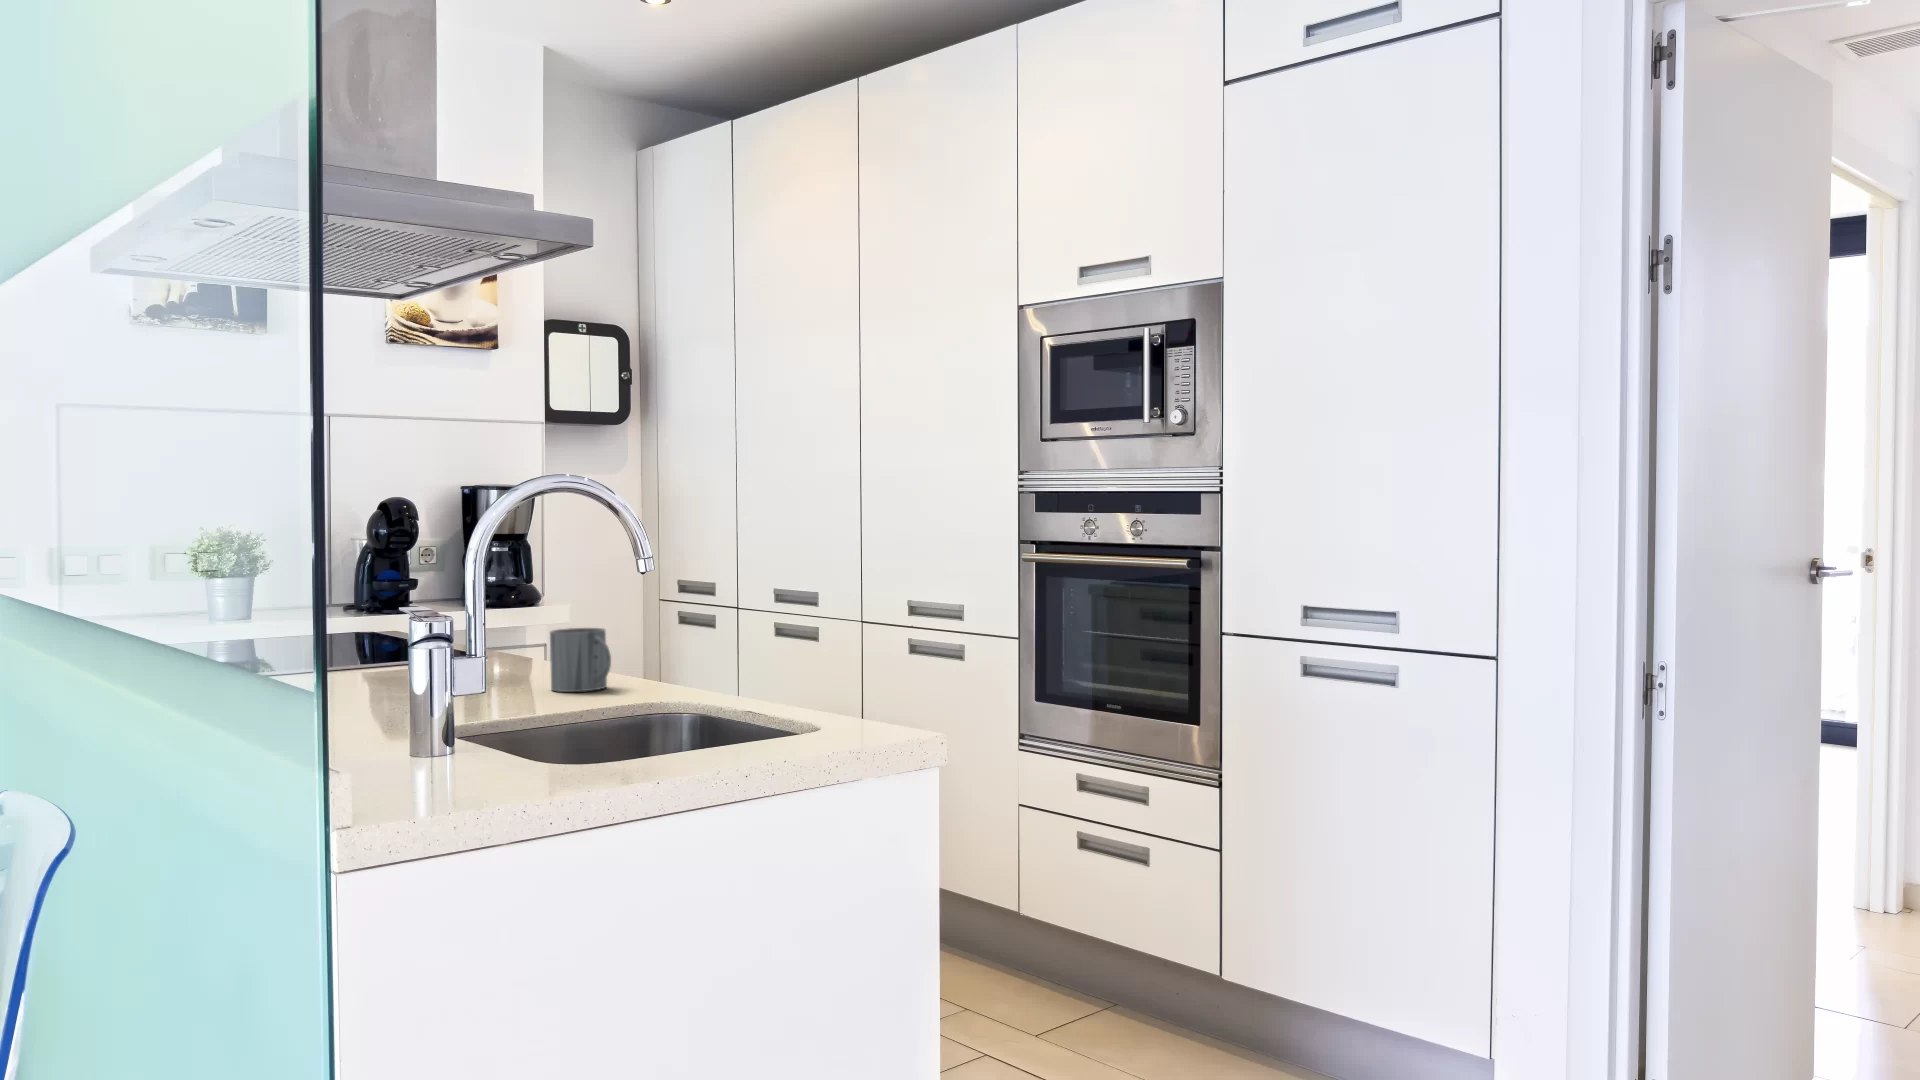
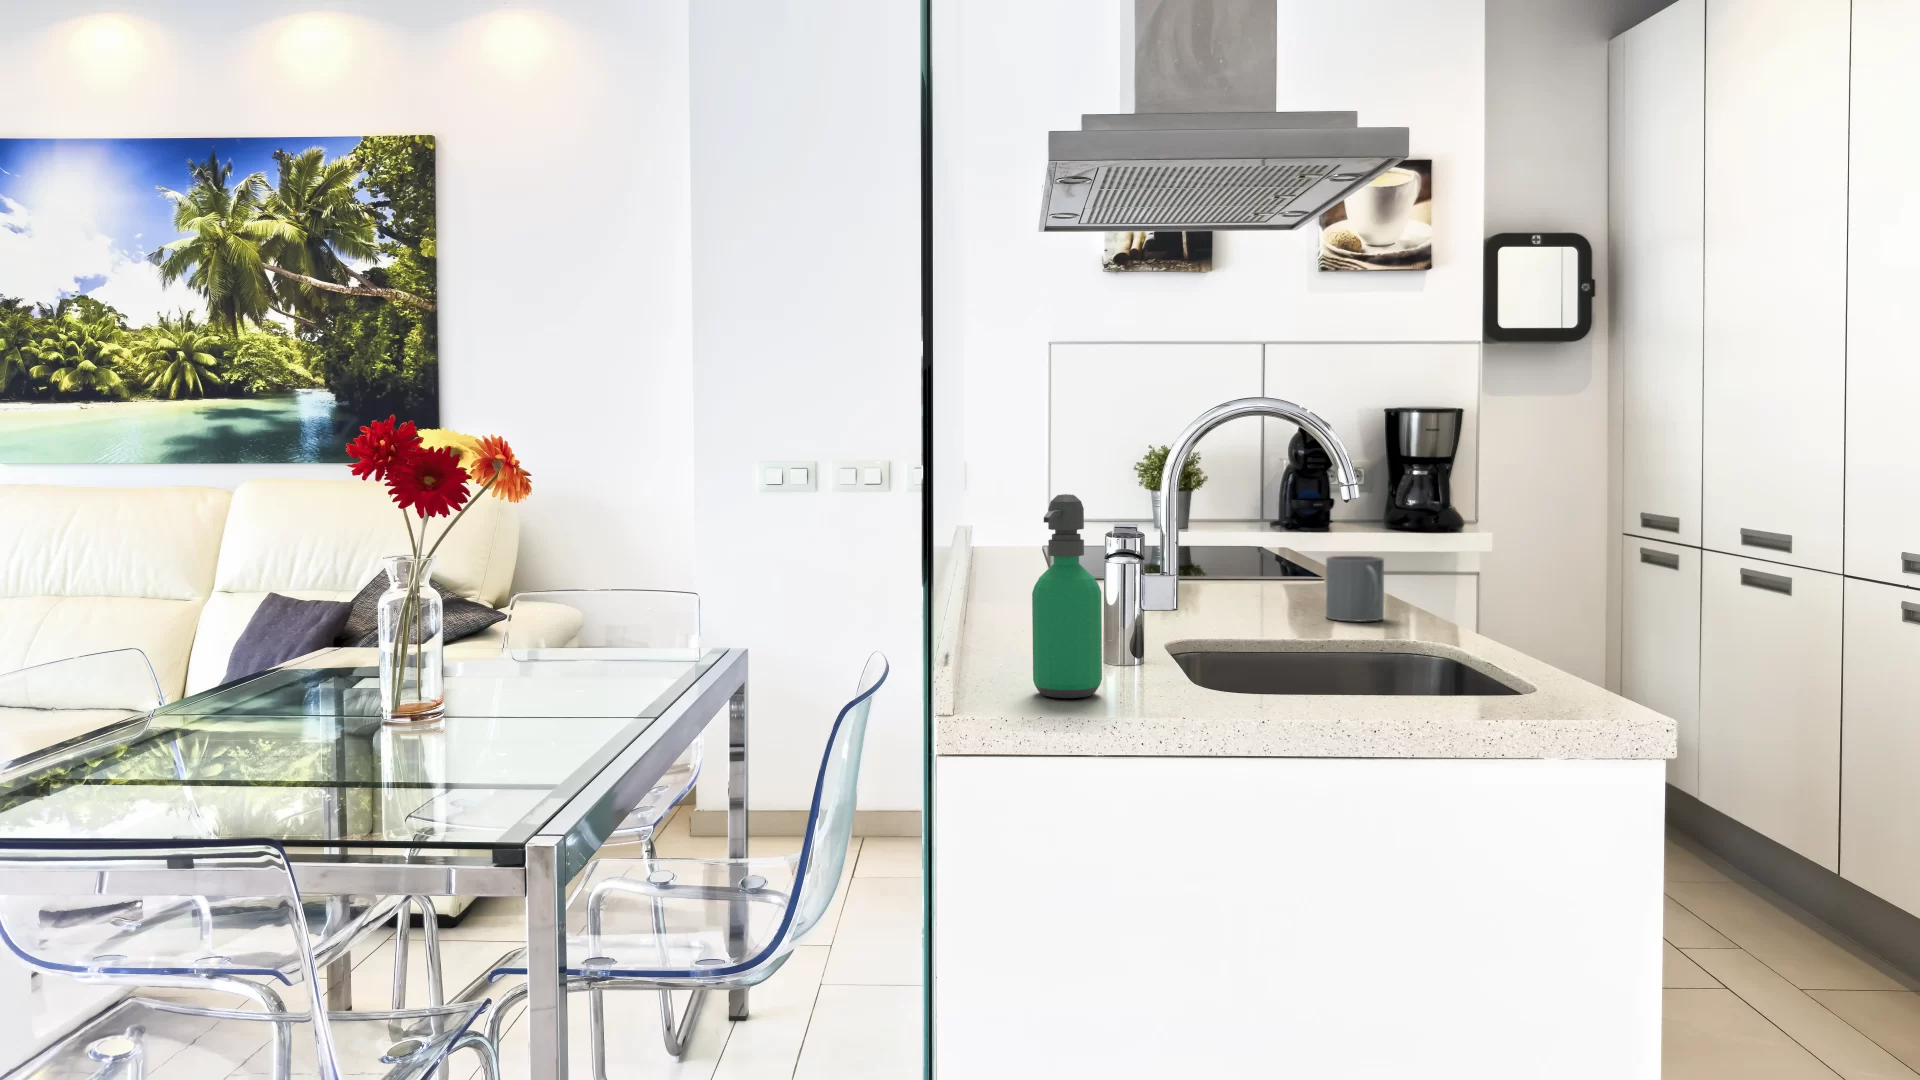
soap dispenser: none [394,575,477,797] -> present [1032,494,1102,698]

